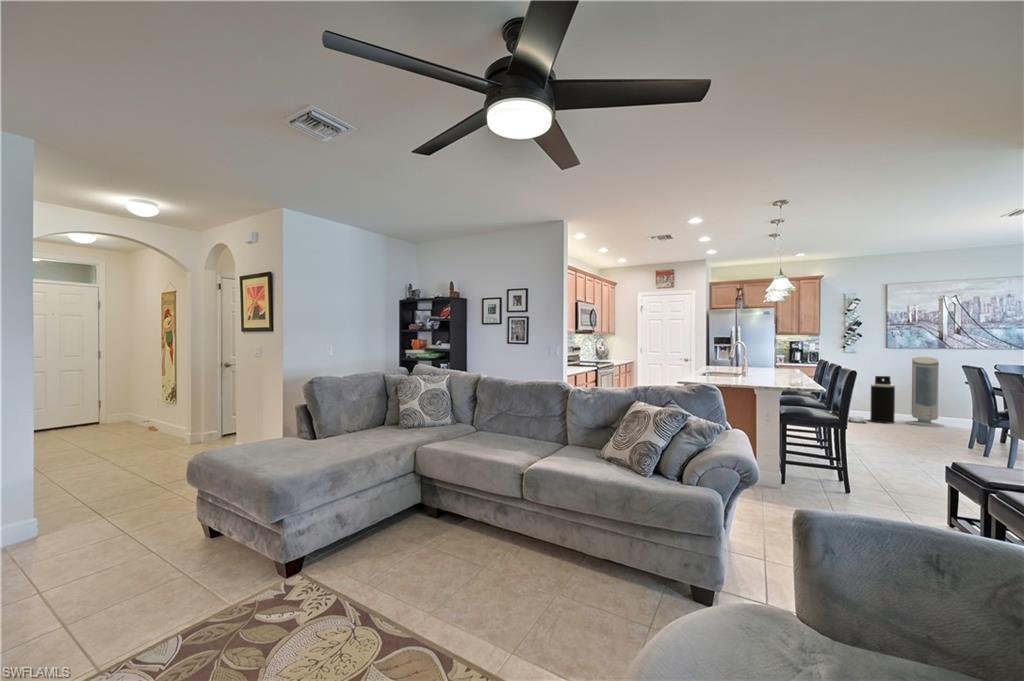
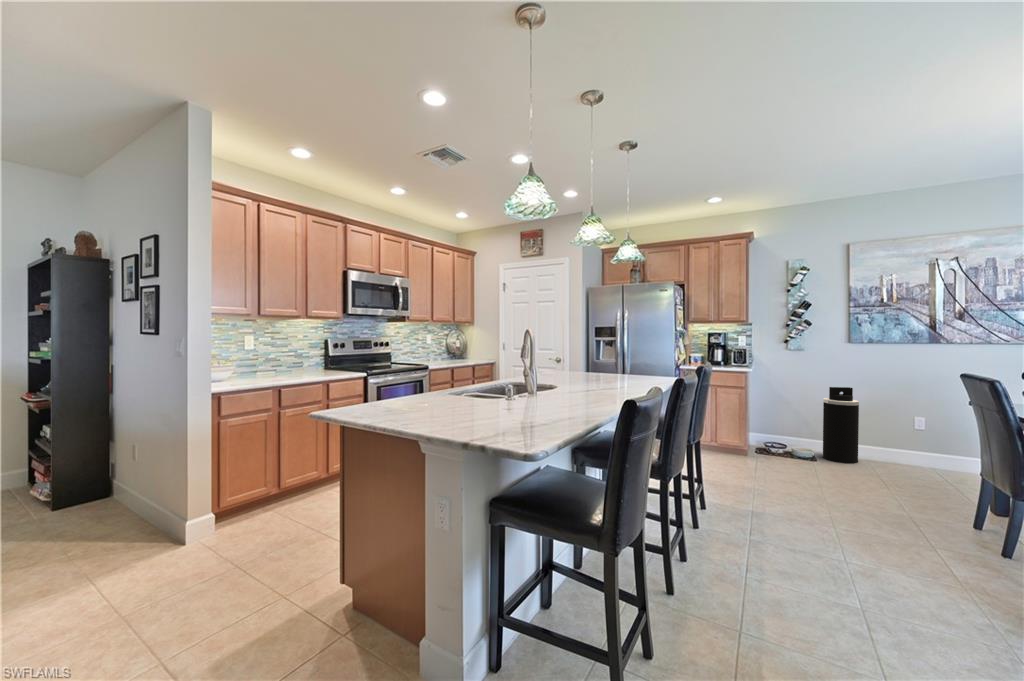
air purifier: present [905,357,944,427] -> none [876,357,937,471]

